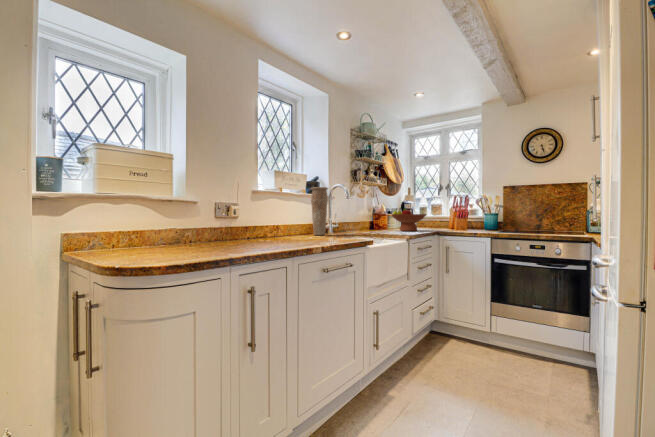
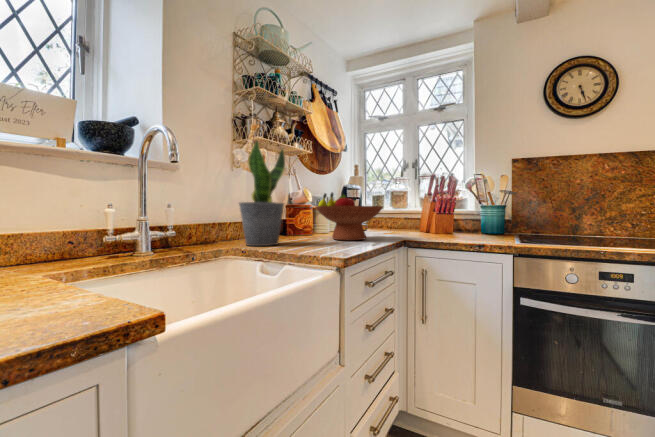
potted plant: none [358,185,379,232] -> present [239,140,285,246]
vase: present [311,187,328,235] -> none [55,121,120,265]

